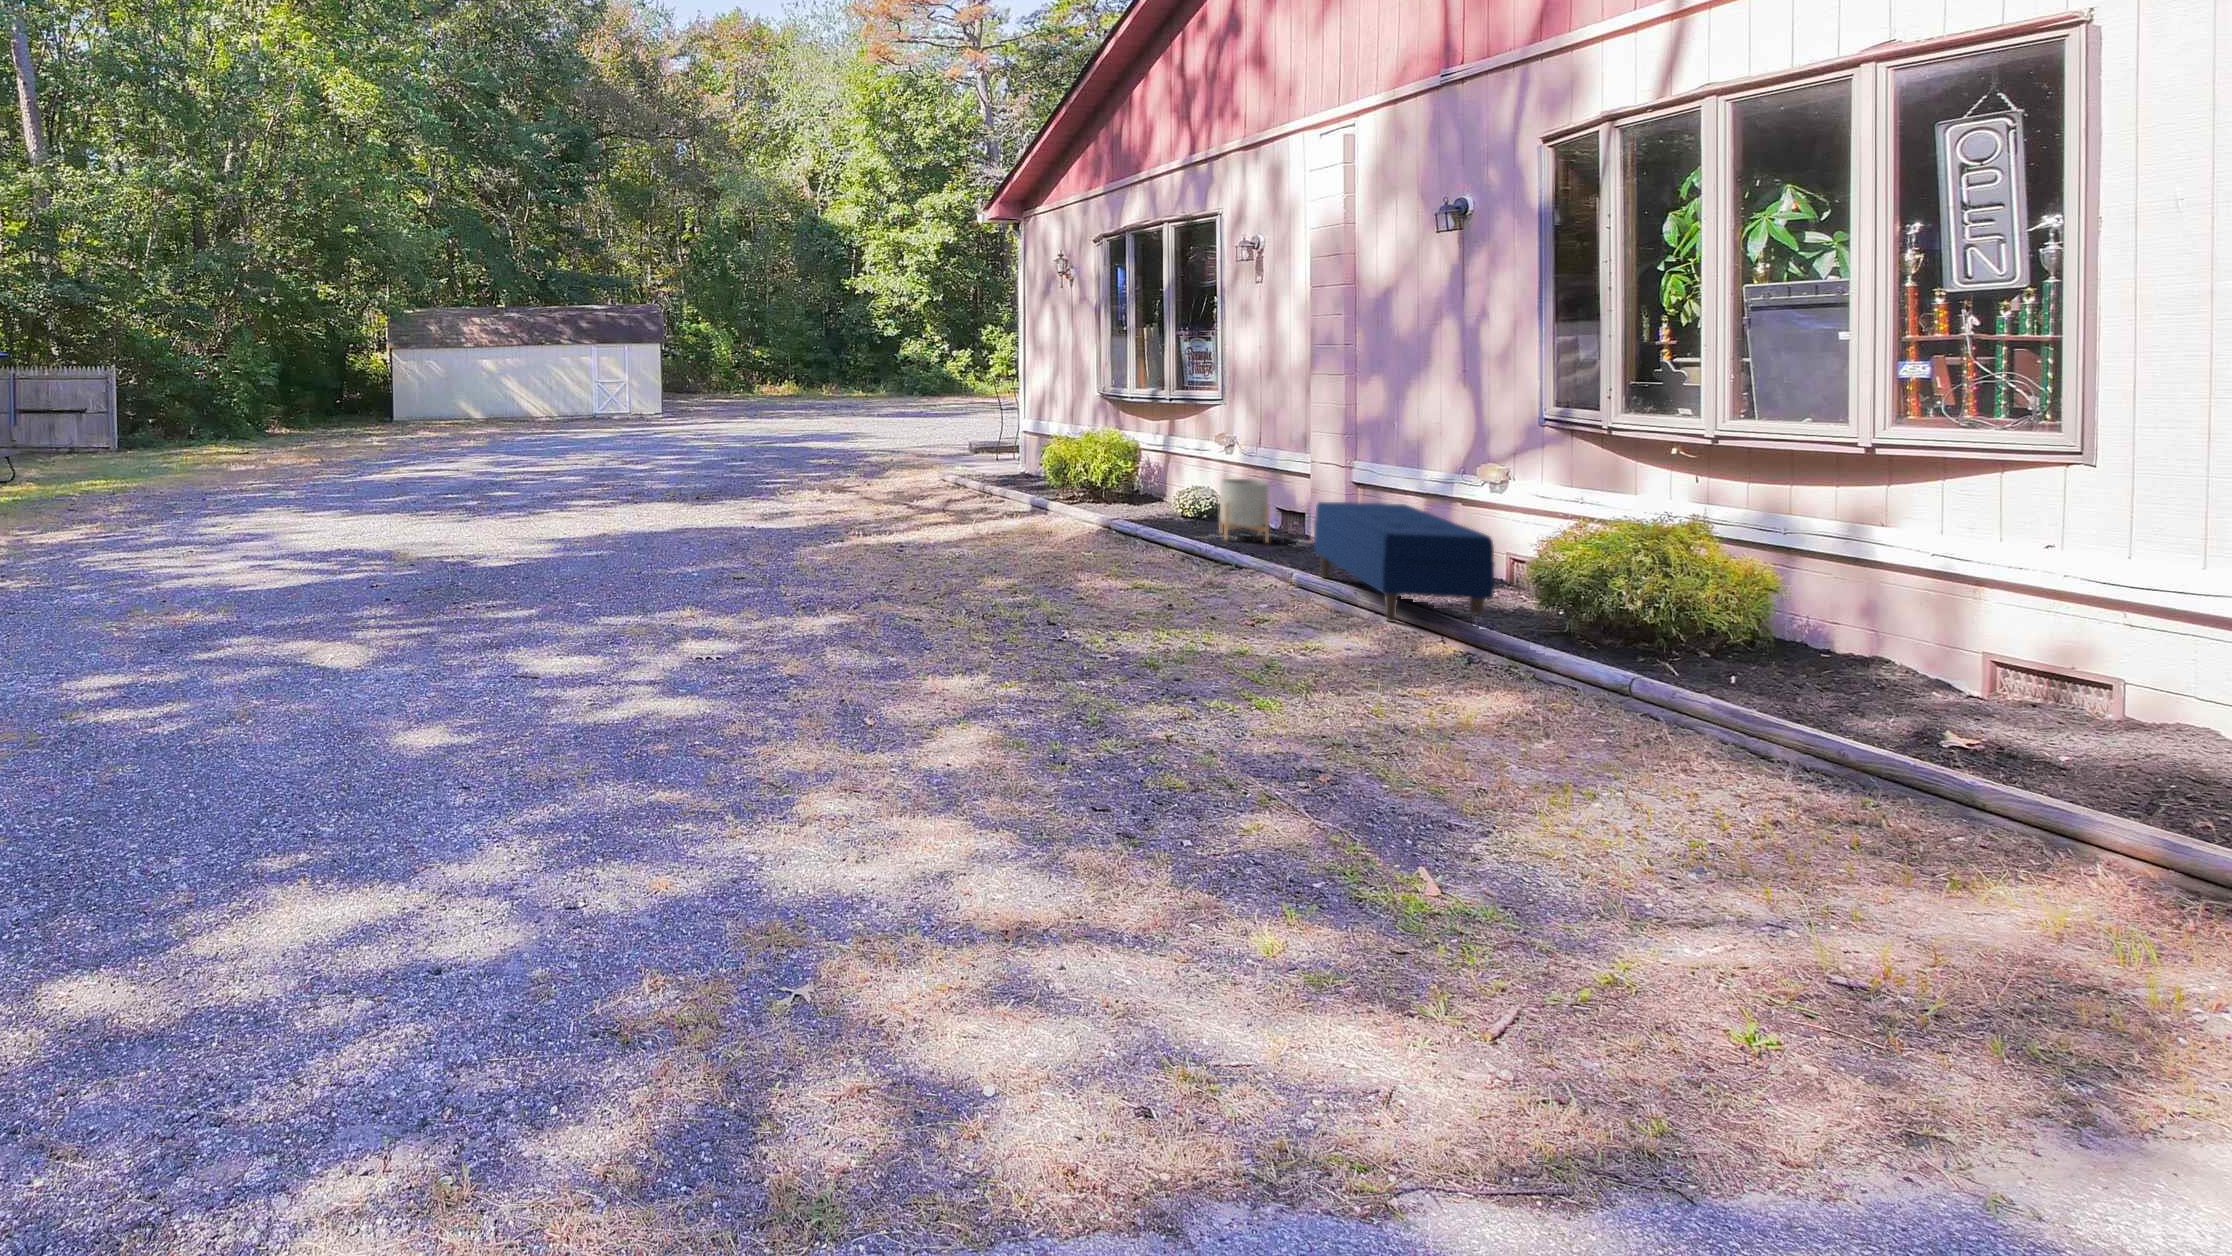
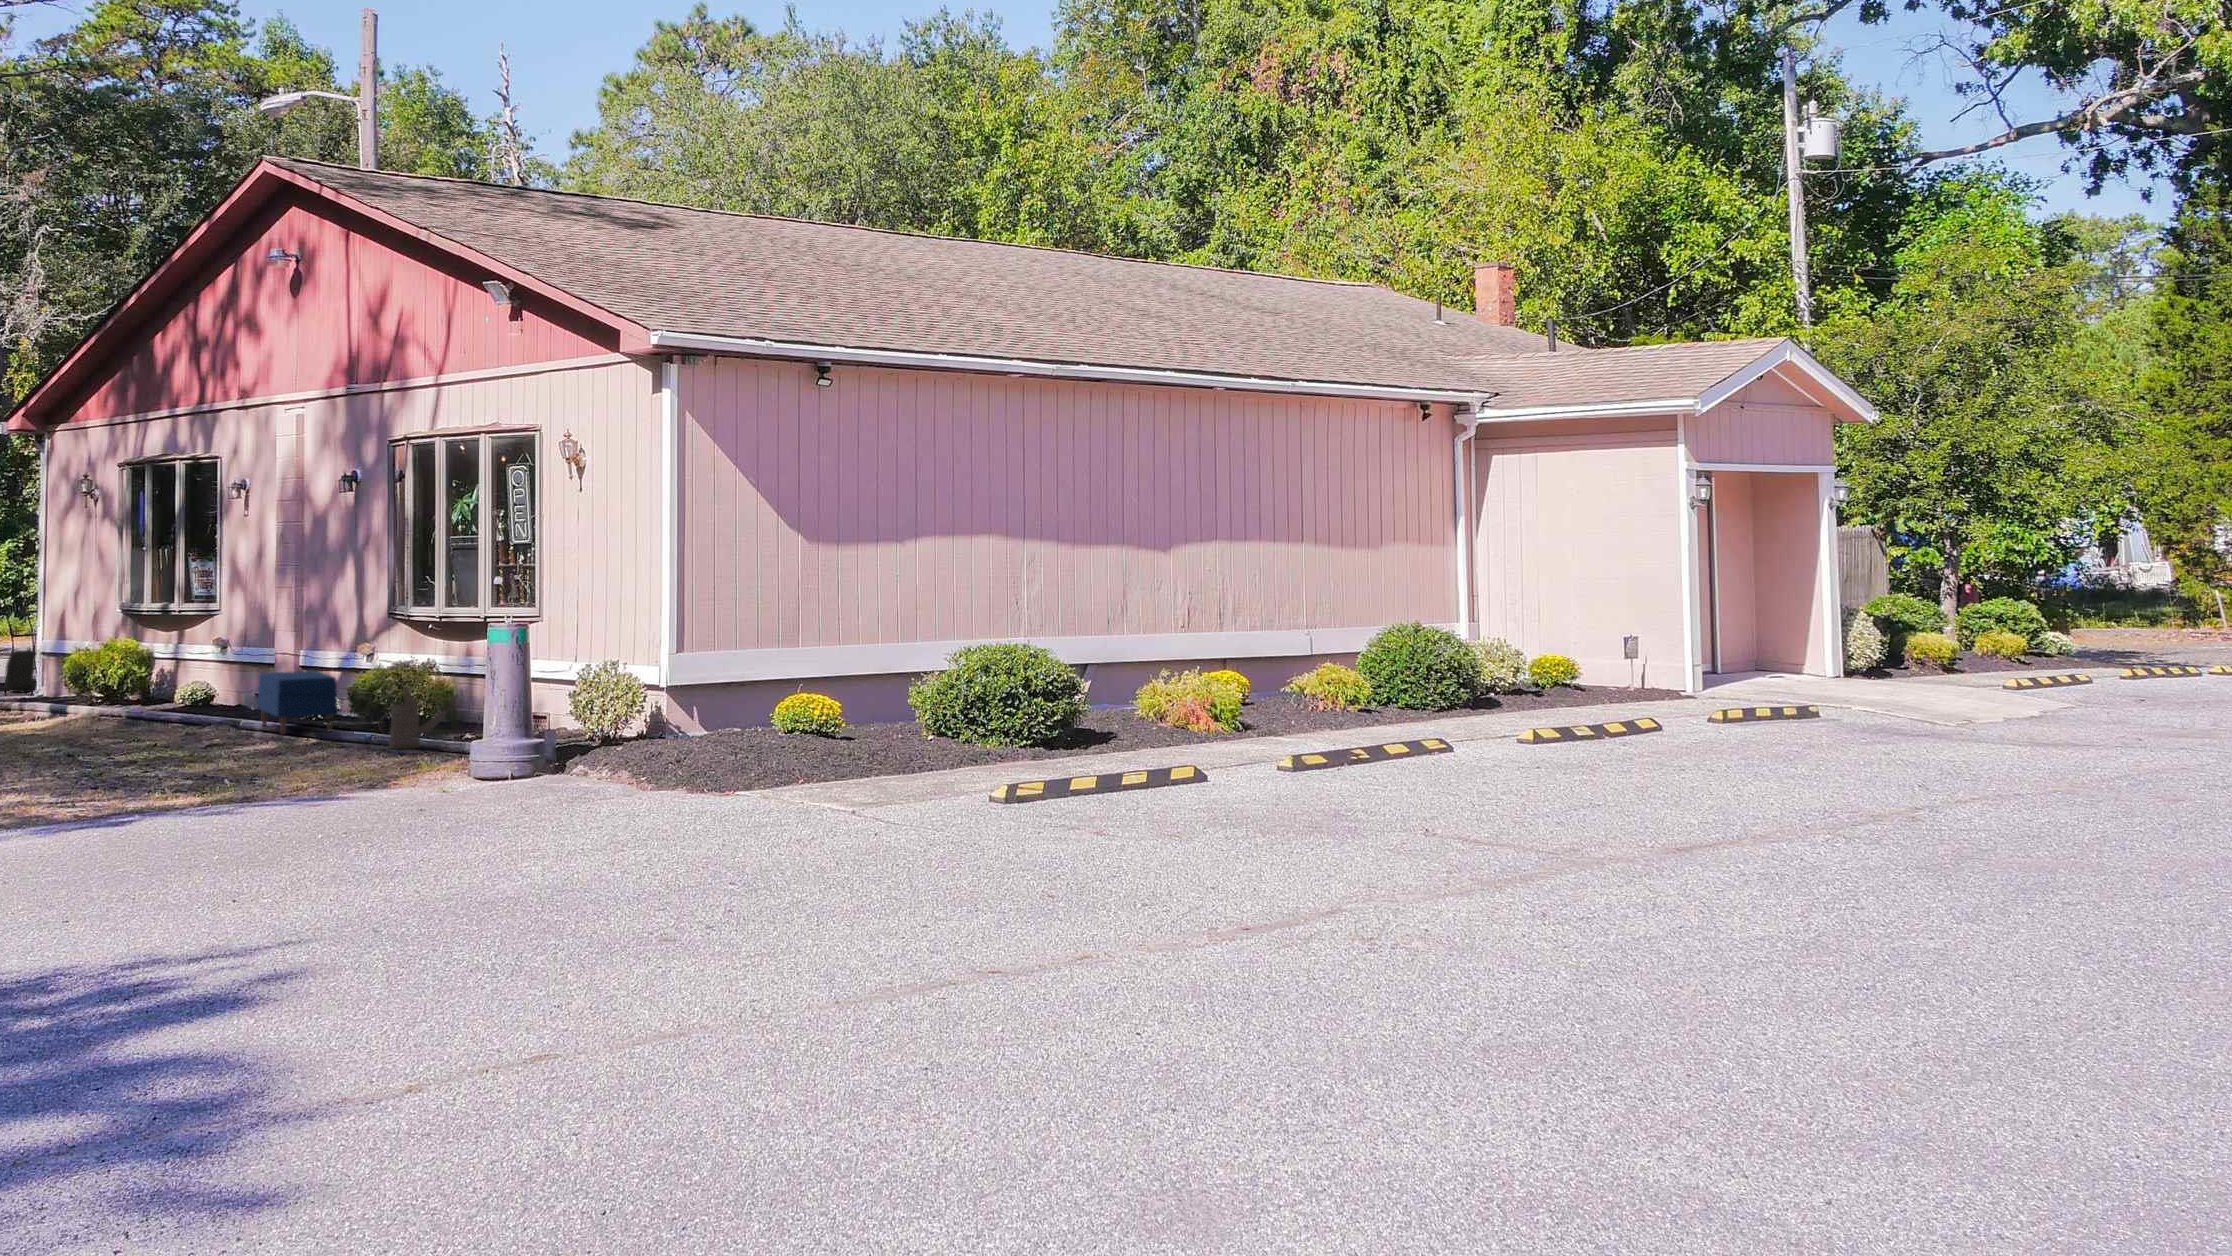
backpack: none [998,421,1030,461] -> present [5,648,37,692]
planter: present [1219,479,1269,542] -> none [209,670,244,718]
watering can: none [1749,632,2022,796] -> present [389,686,457,749]

